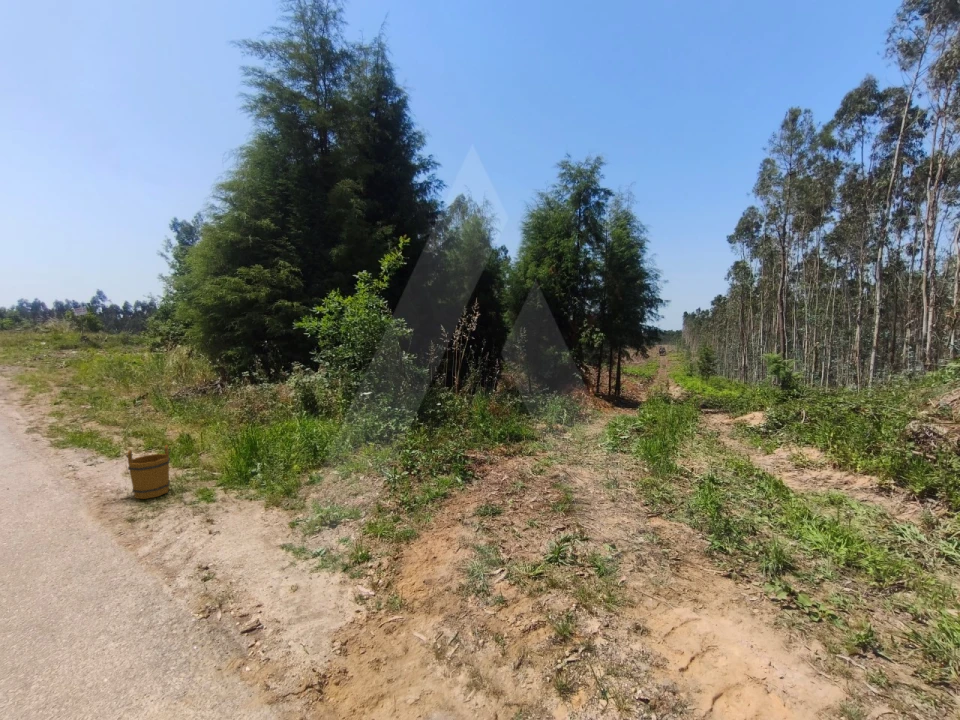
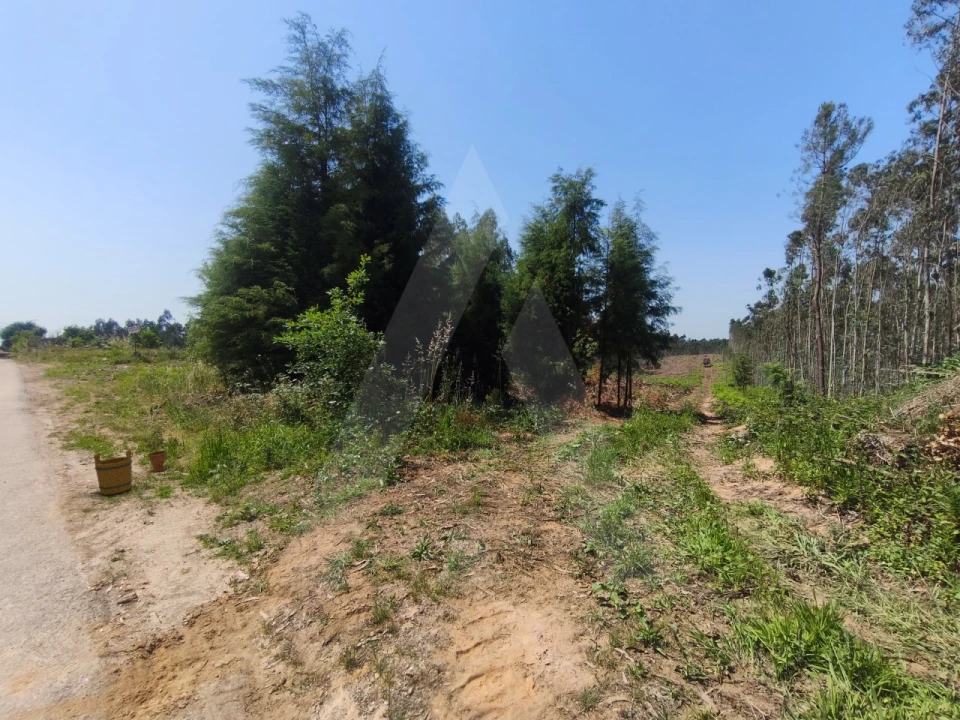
potted plant: none [171,418,199,471] -> present [145,428,167,472]

